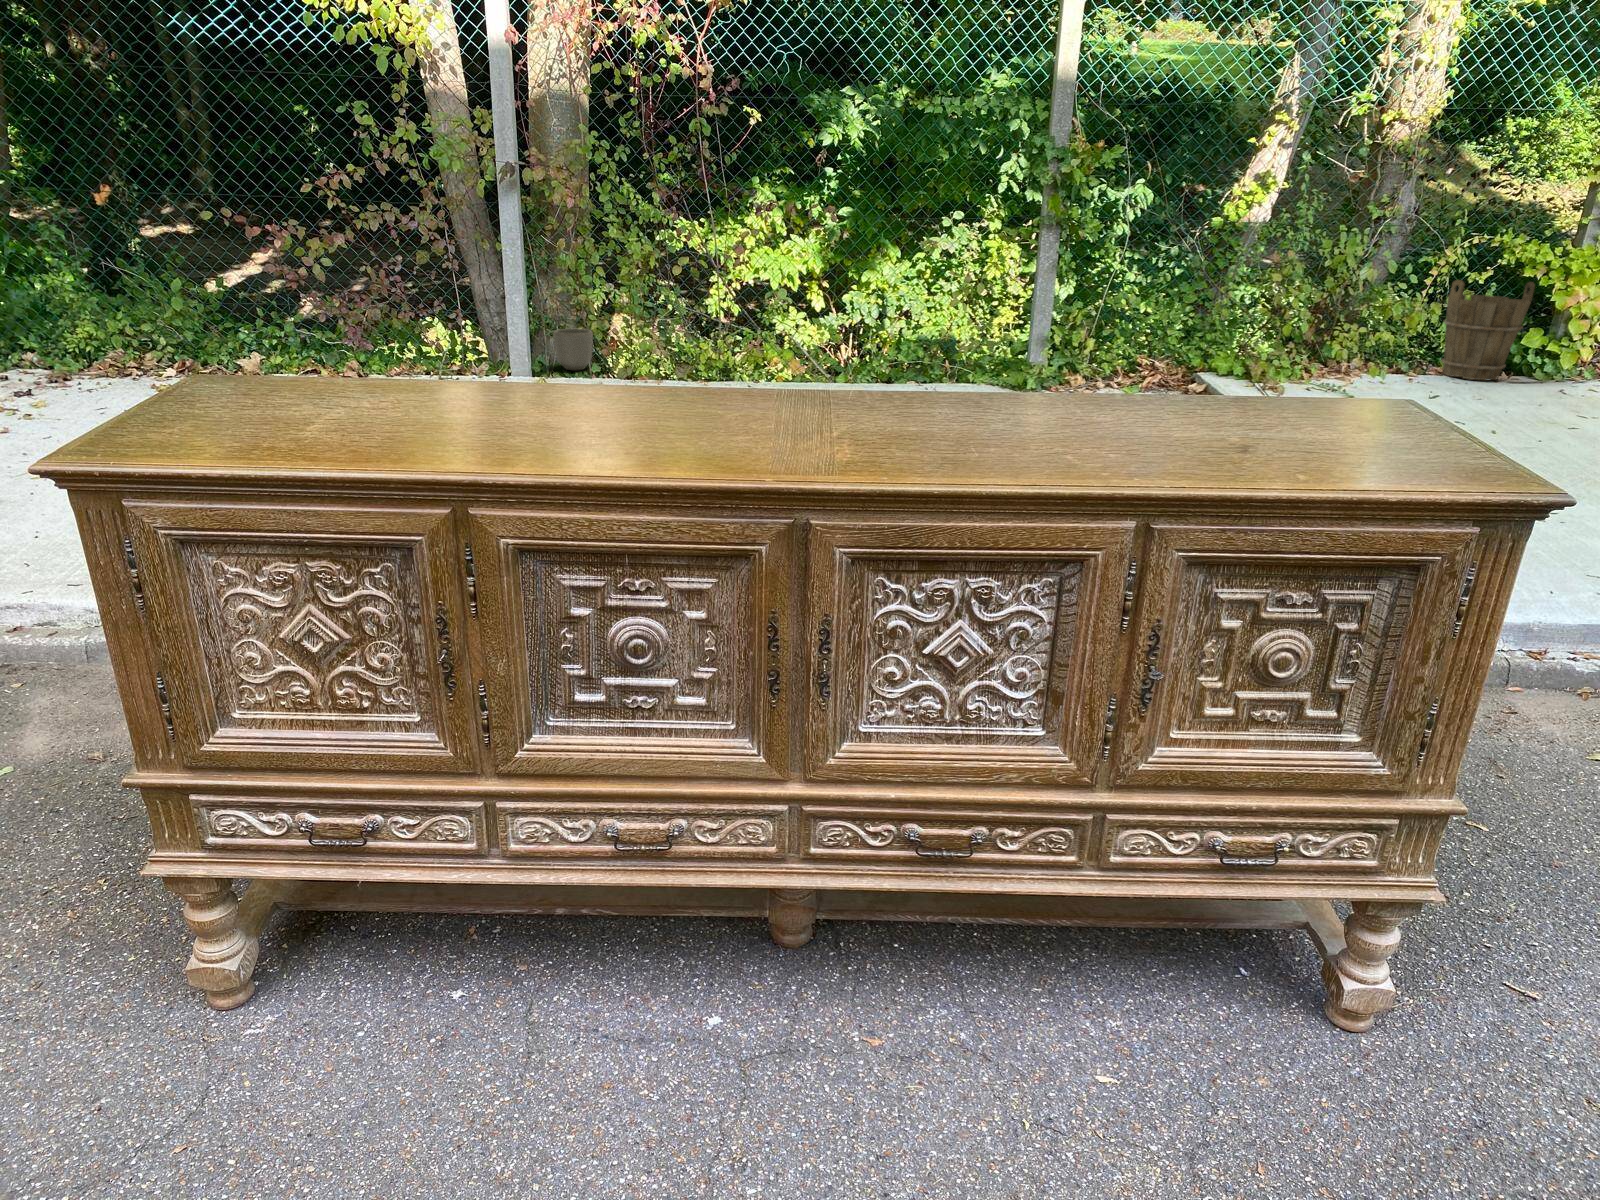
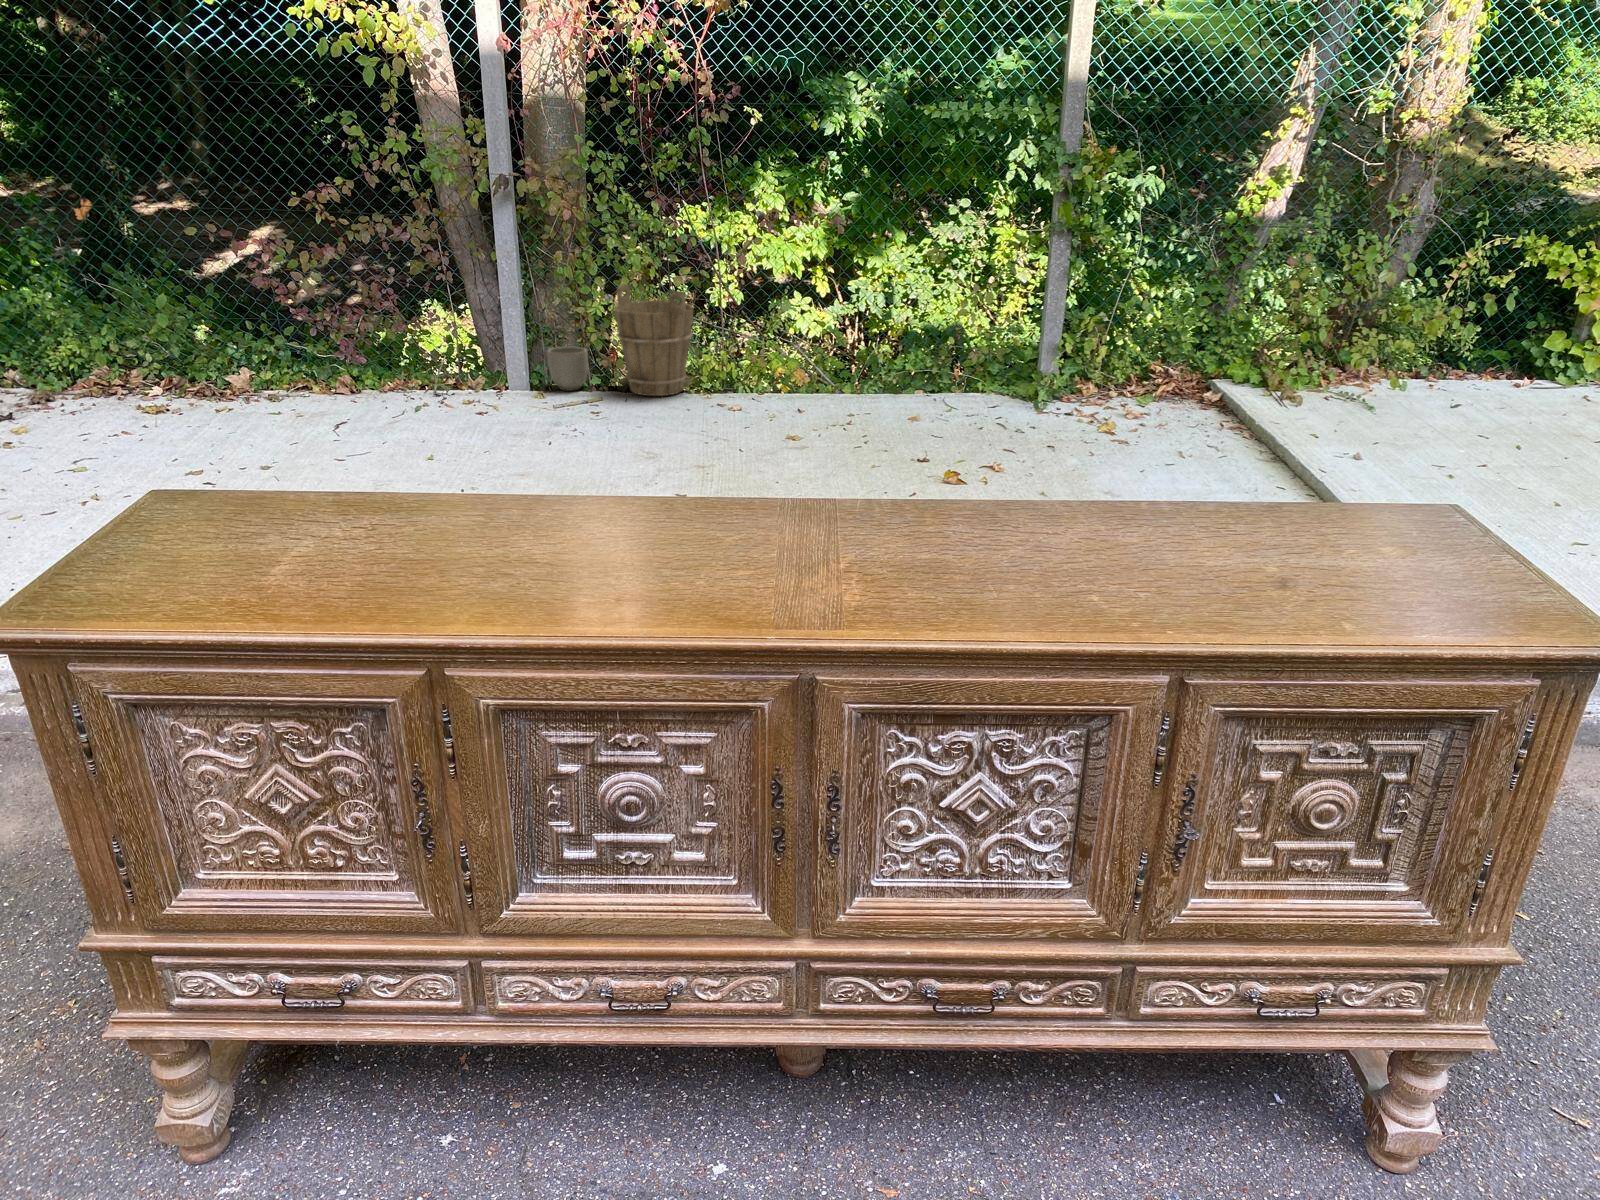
bucket: present [1442,280,1535,381] -> present [613,284,693,396]

